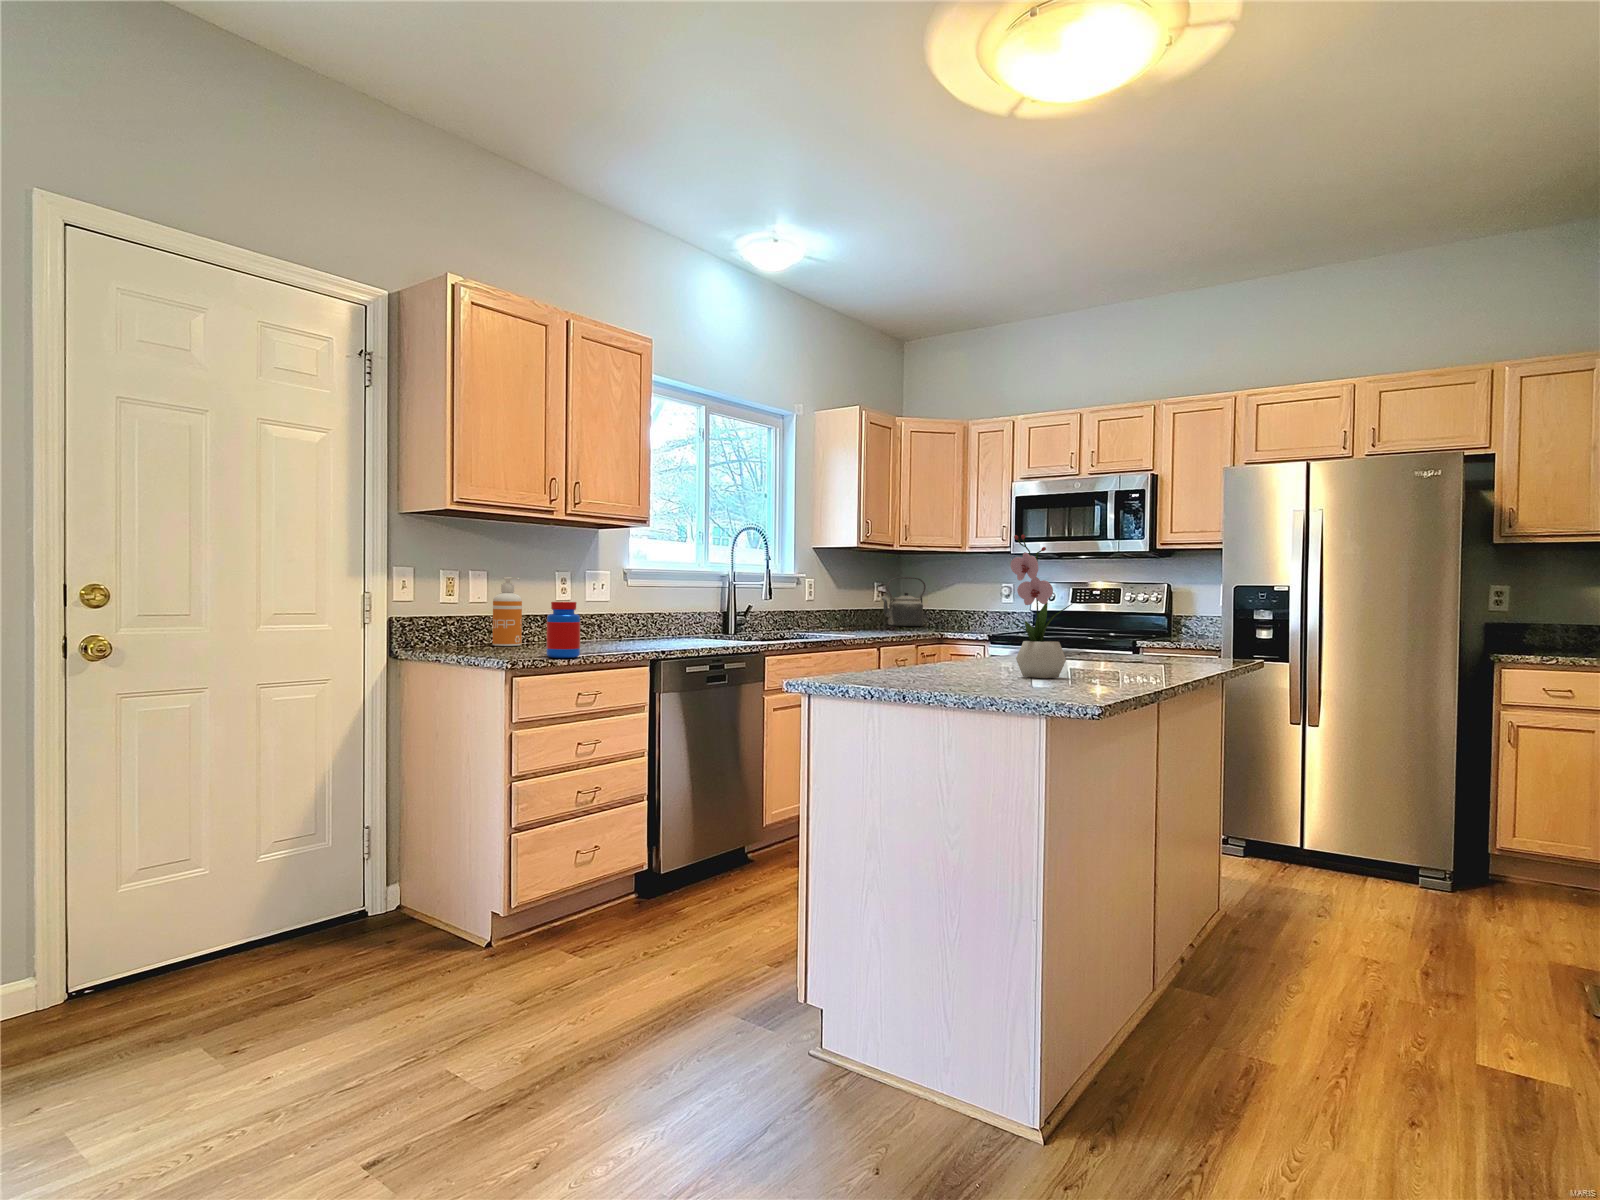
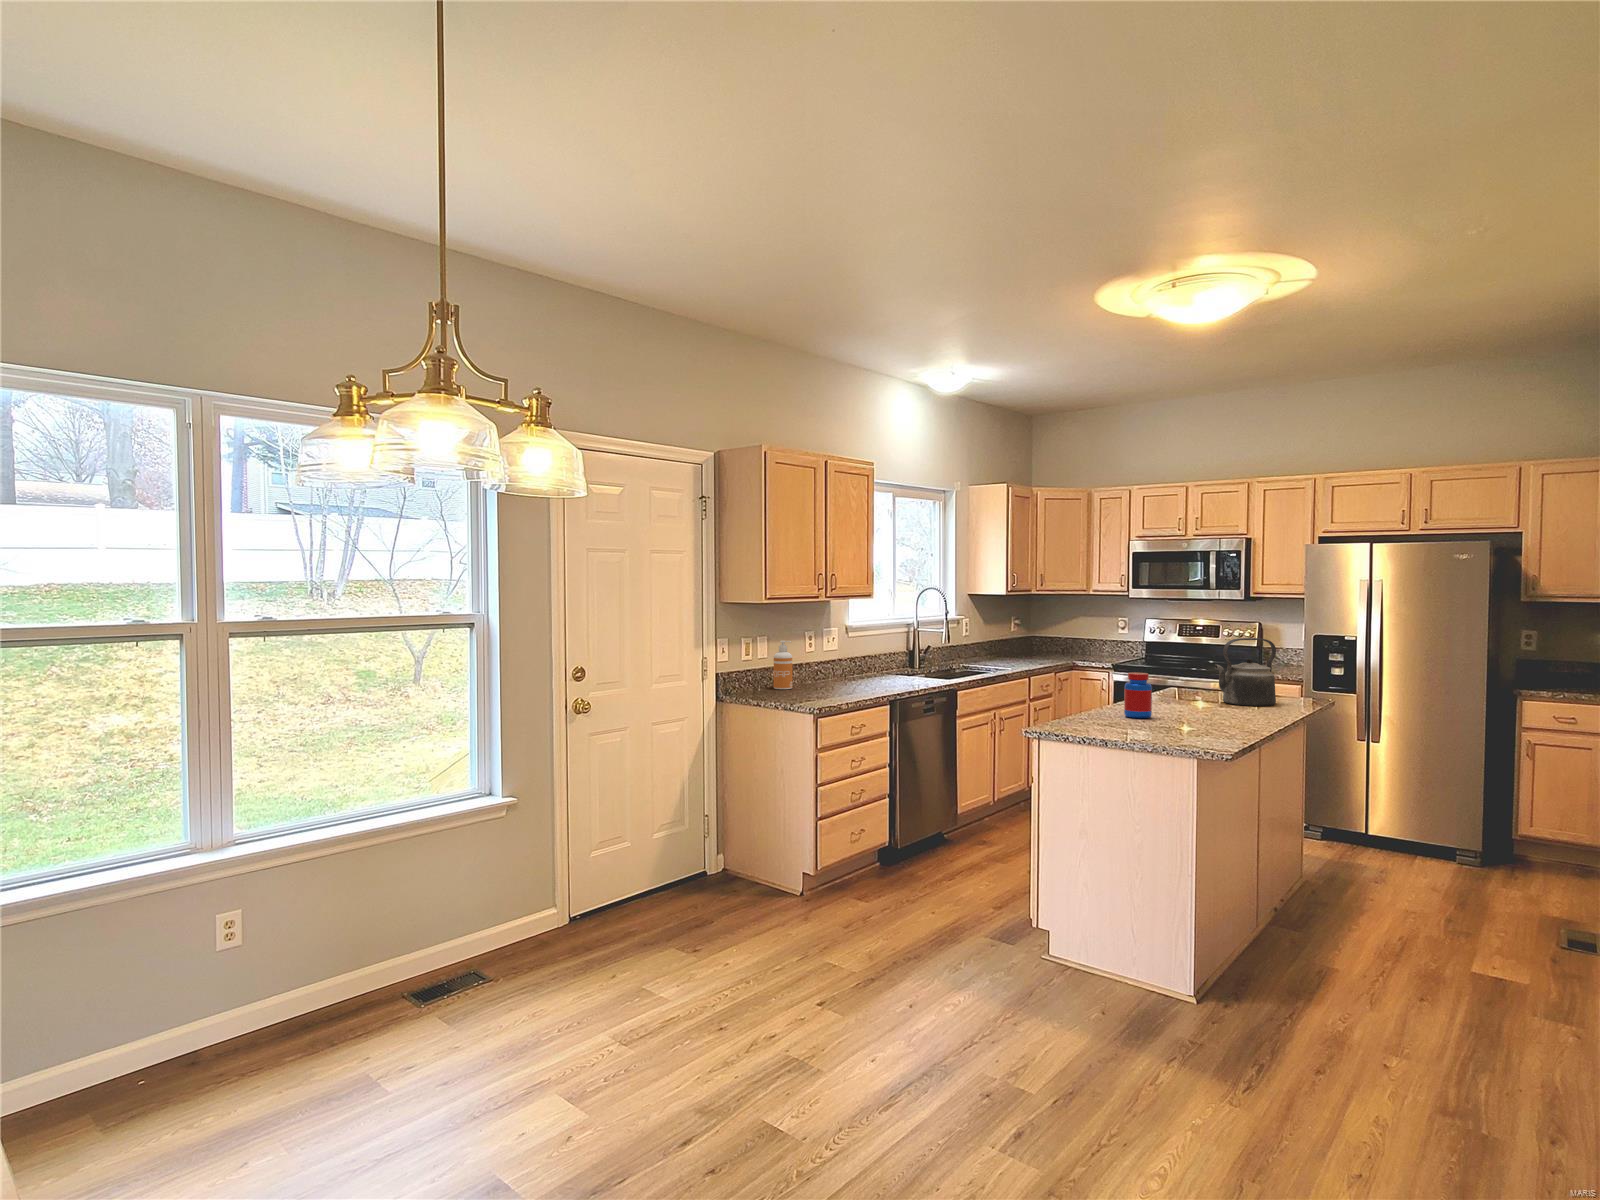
flower arrangement: present [1010,535,1072,678] -> none [1163,635,1204,727]
kettle: present [882,577,926,626] -> present [1215,638,1276,706]
jar: present [546,602,580,658] -> present [1124,672,1152,718]

